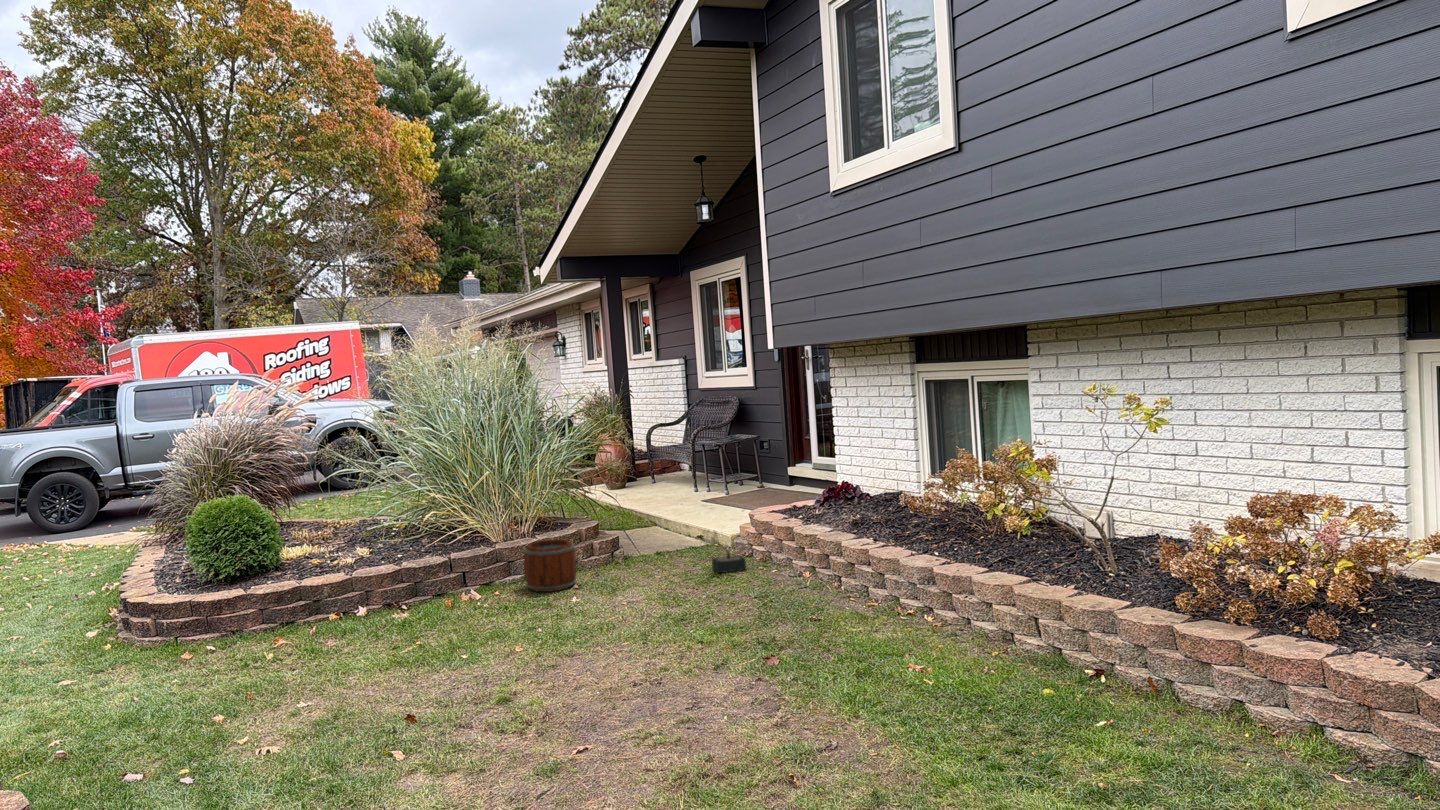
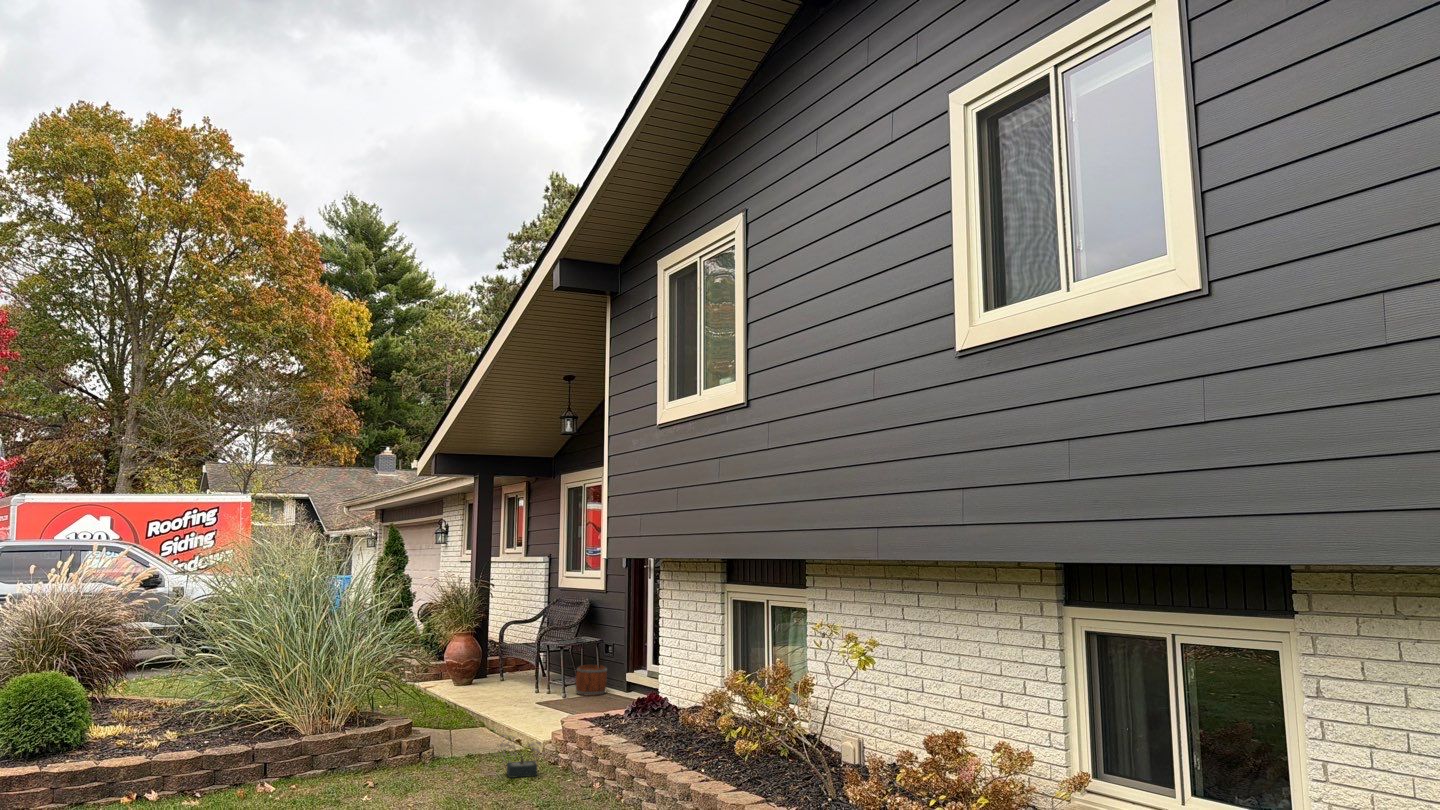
bucket: present [524,539,577,592] -> present [576,665,607,696]

